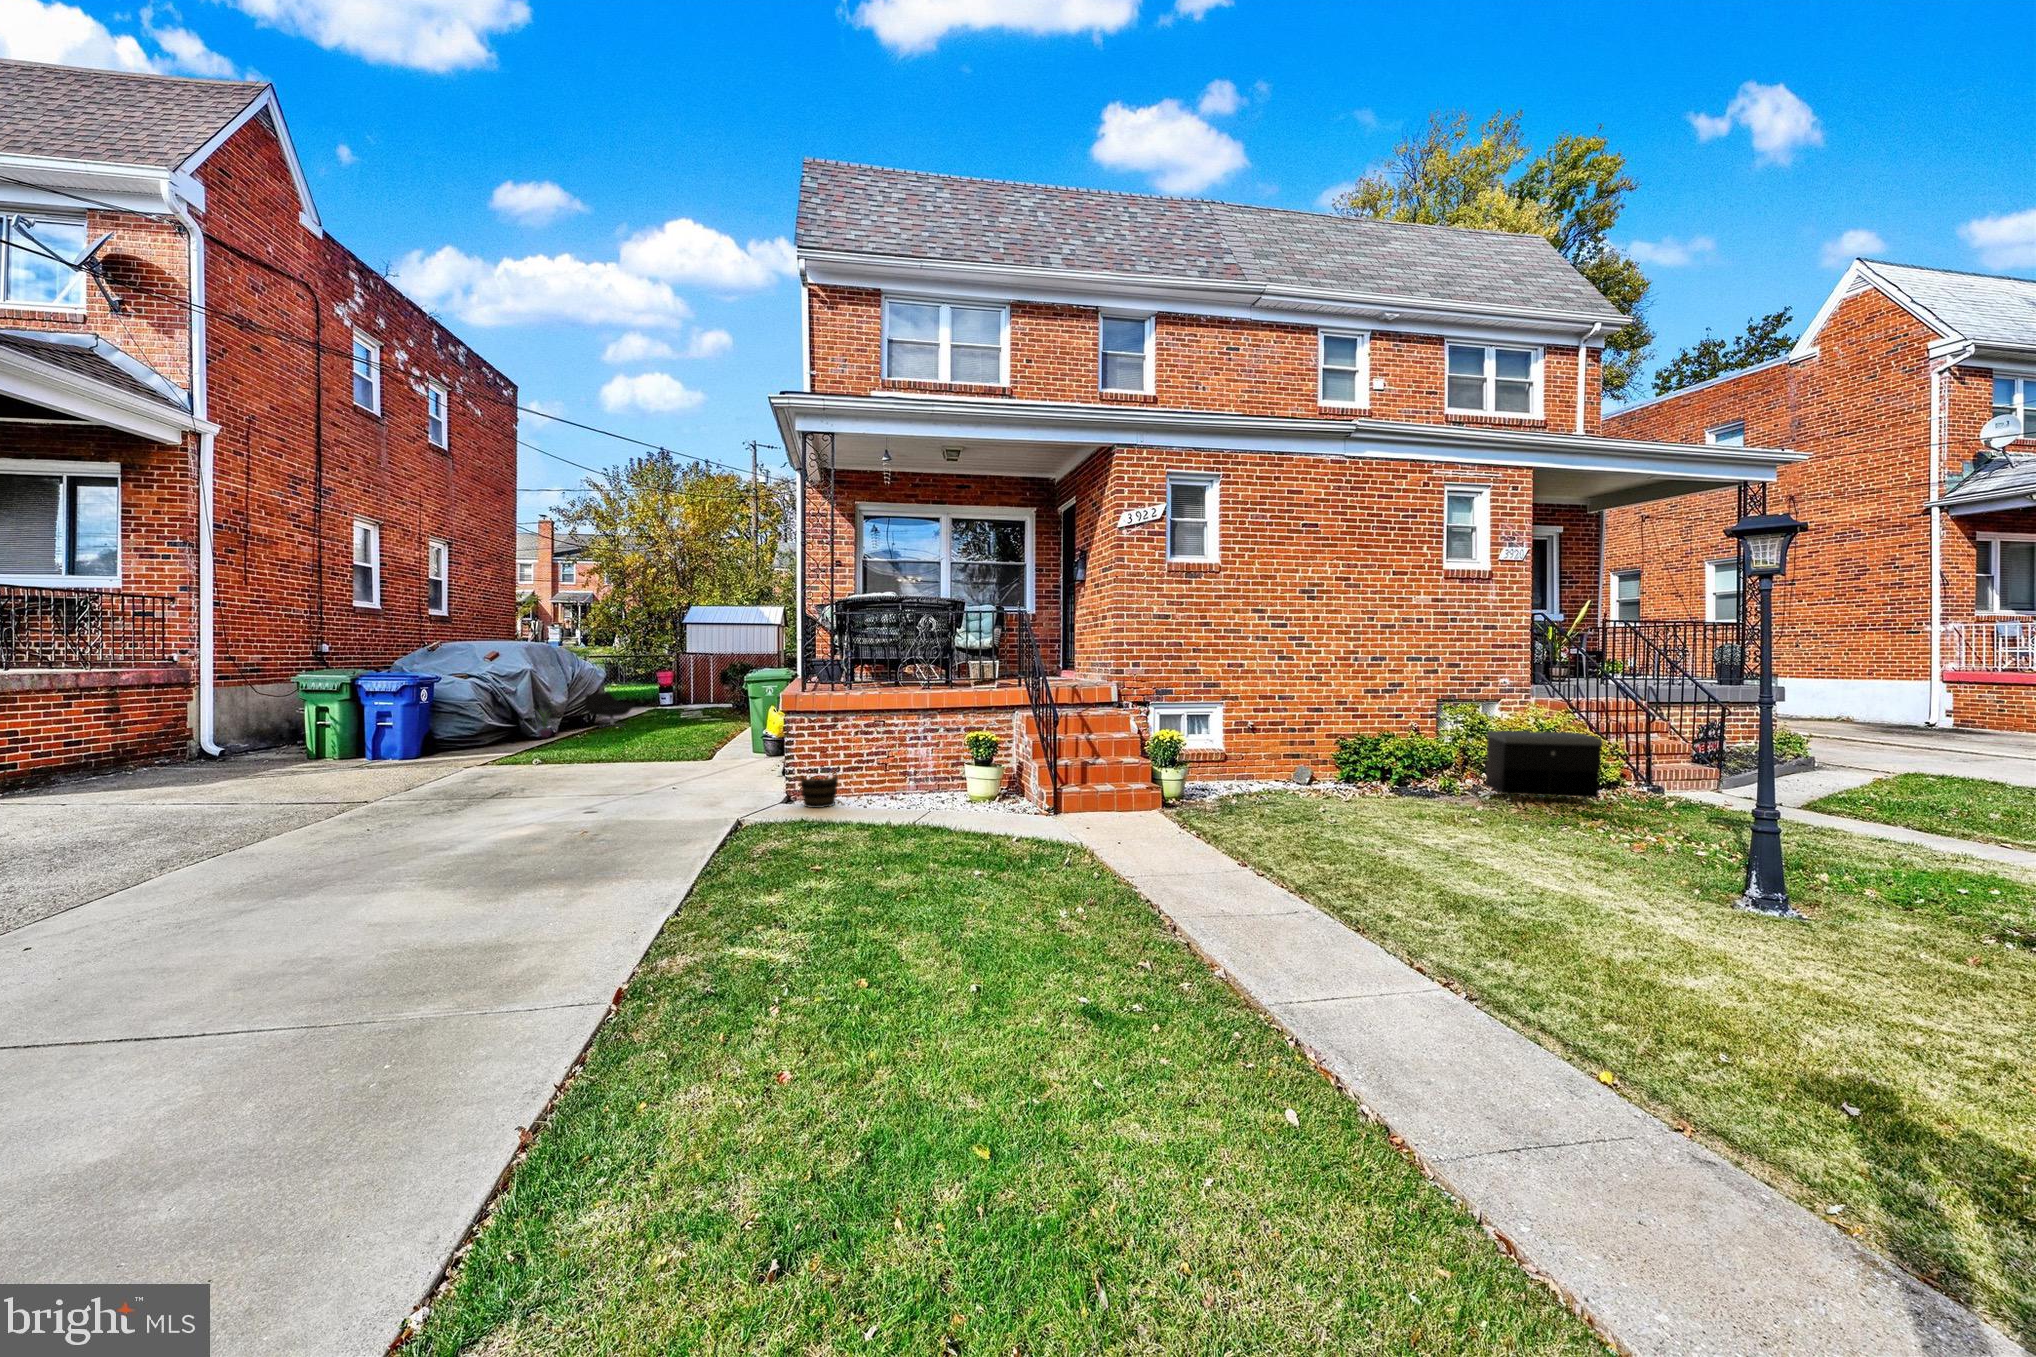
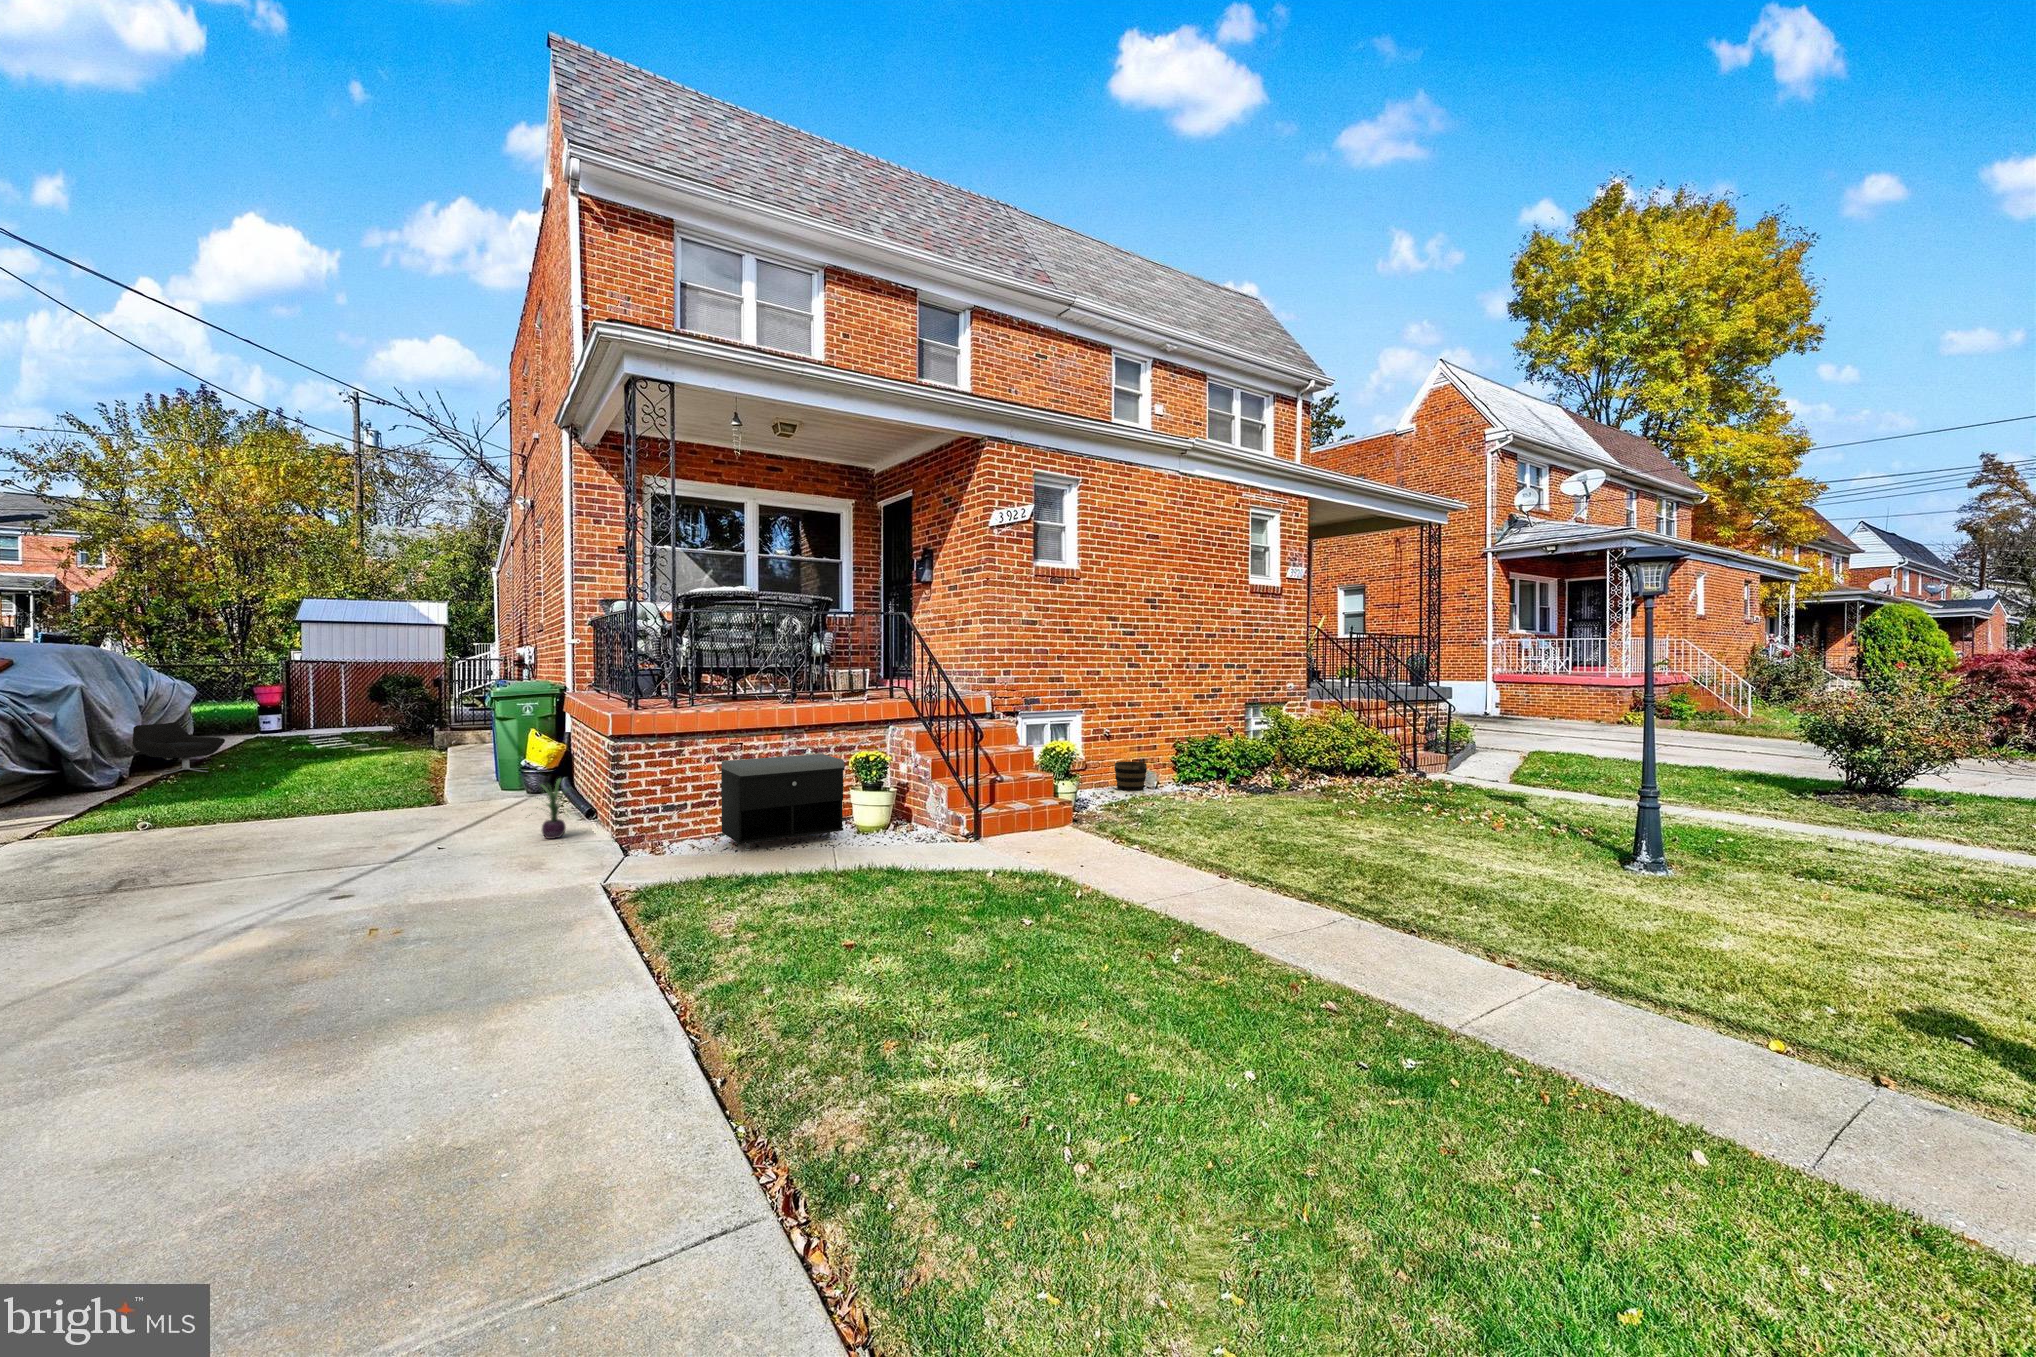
decorative plant: present [535,710,552,738] -> present [529,778,570,839]
storage bench: present [1486,731,1603,804] -> present [721,754,845,850]
bucket: present [801,774,838,808] -> present [1115,762,1147,791]

